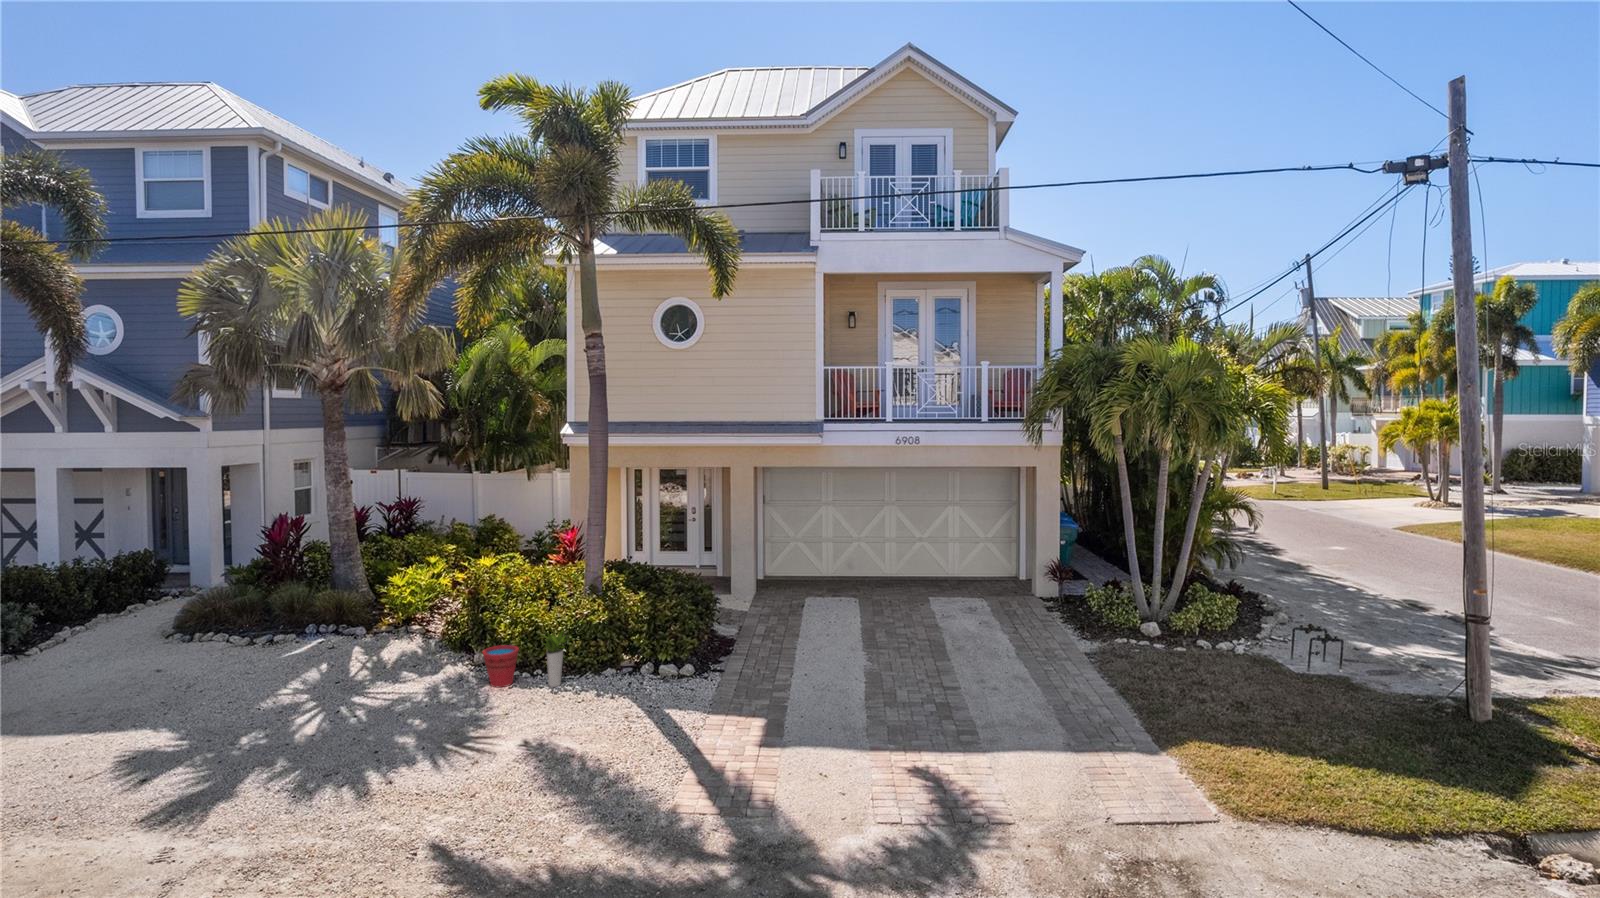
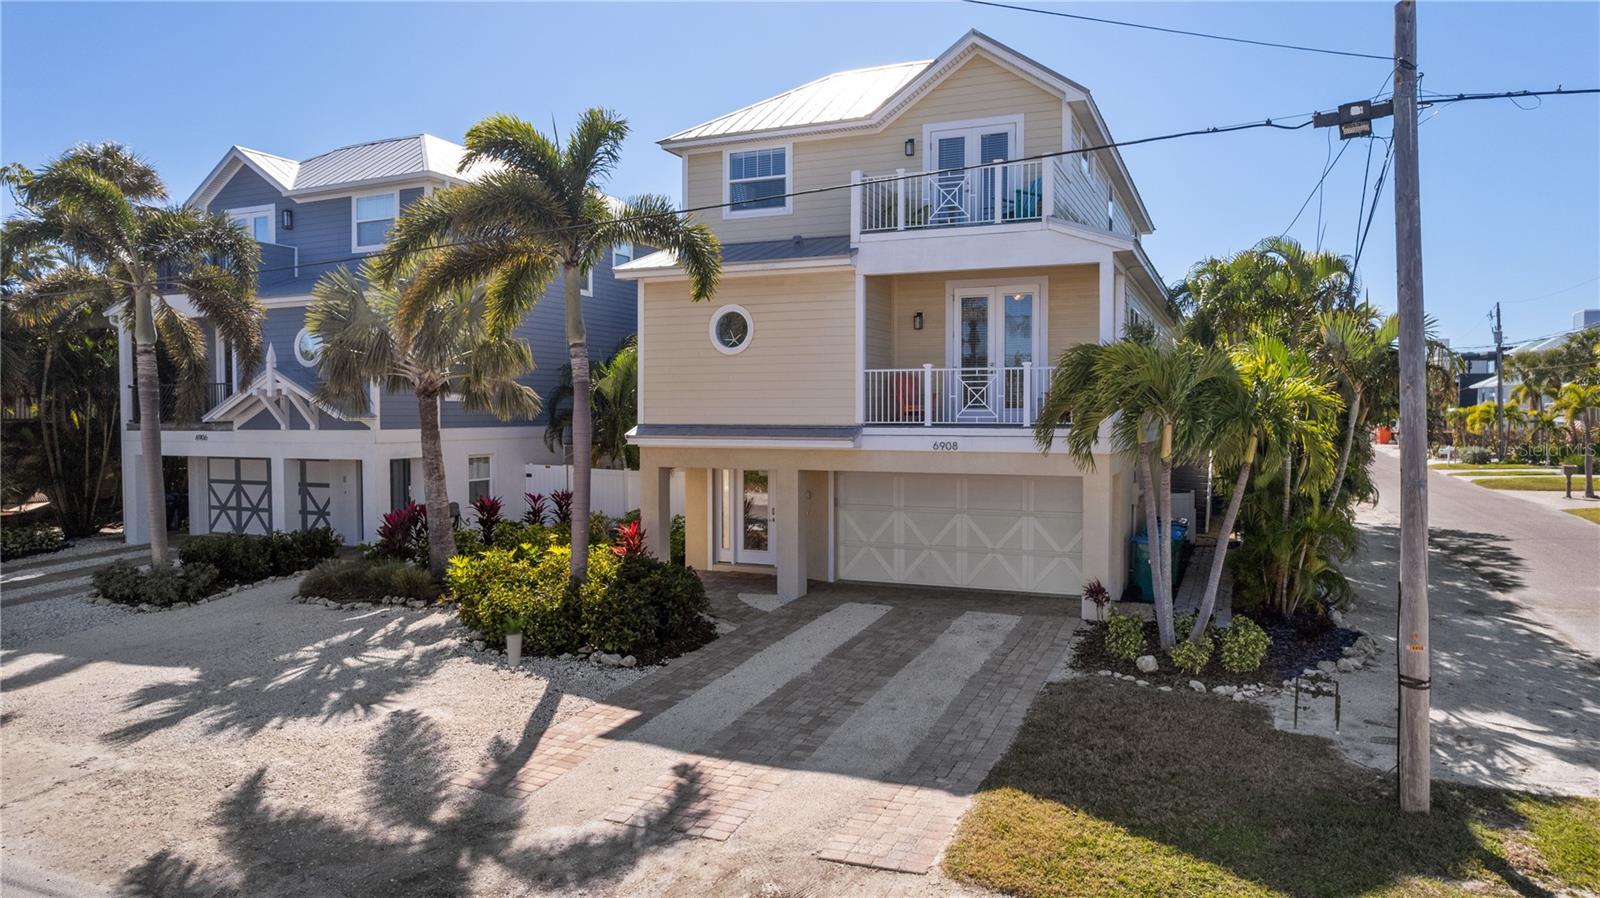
bucket: present [483,645,519,687] -> none [458,624,491,662]

